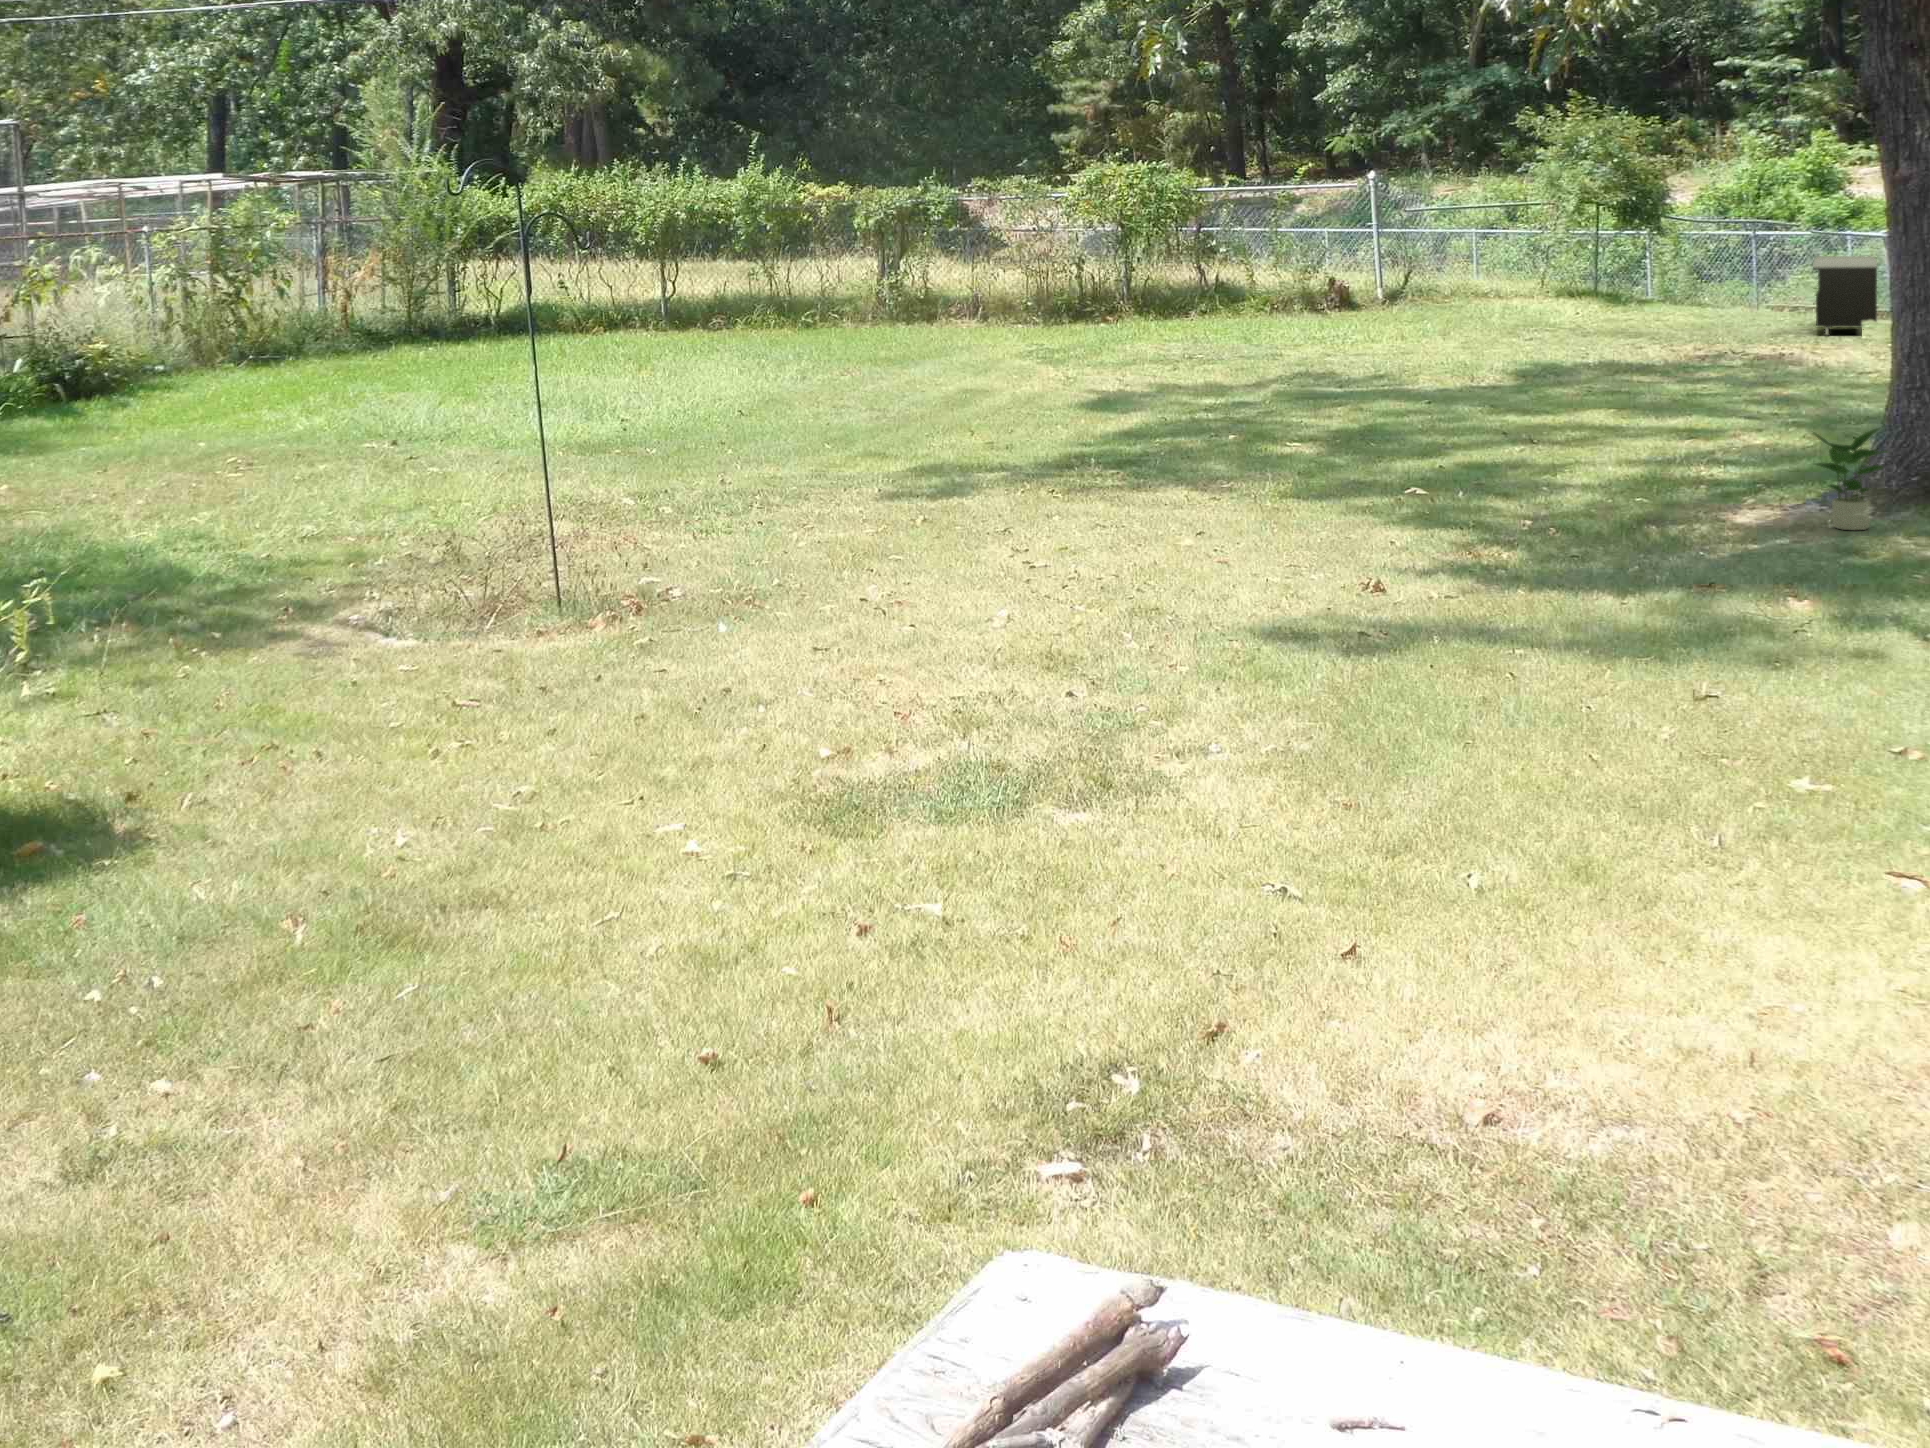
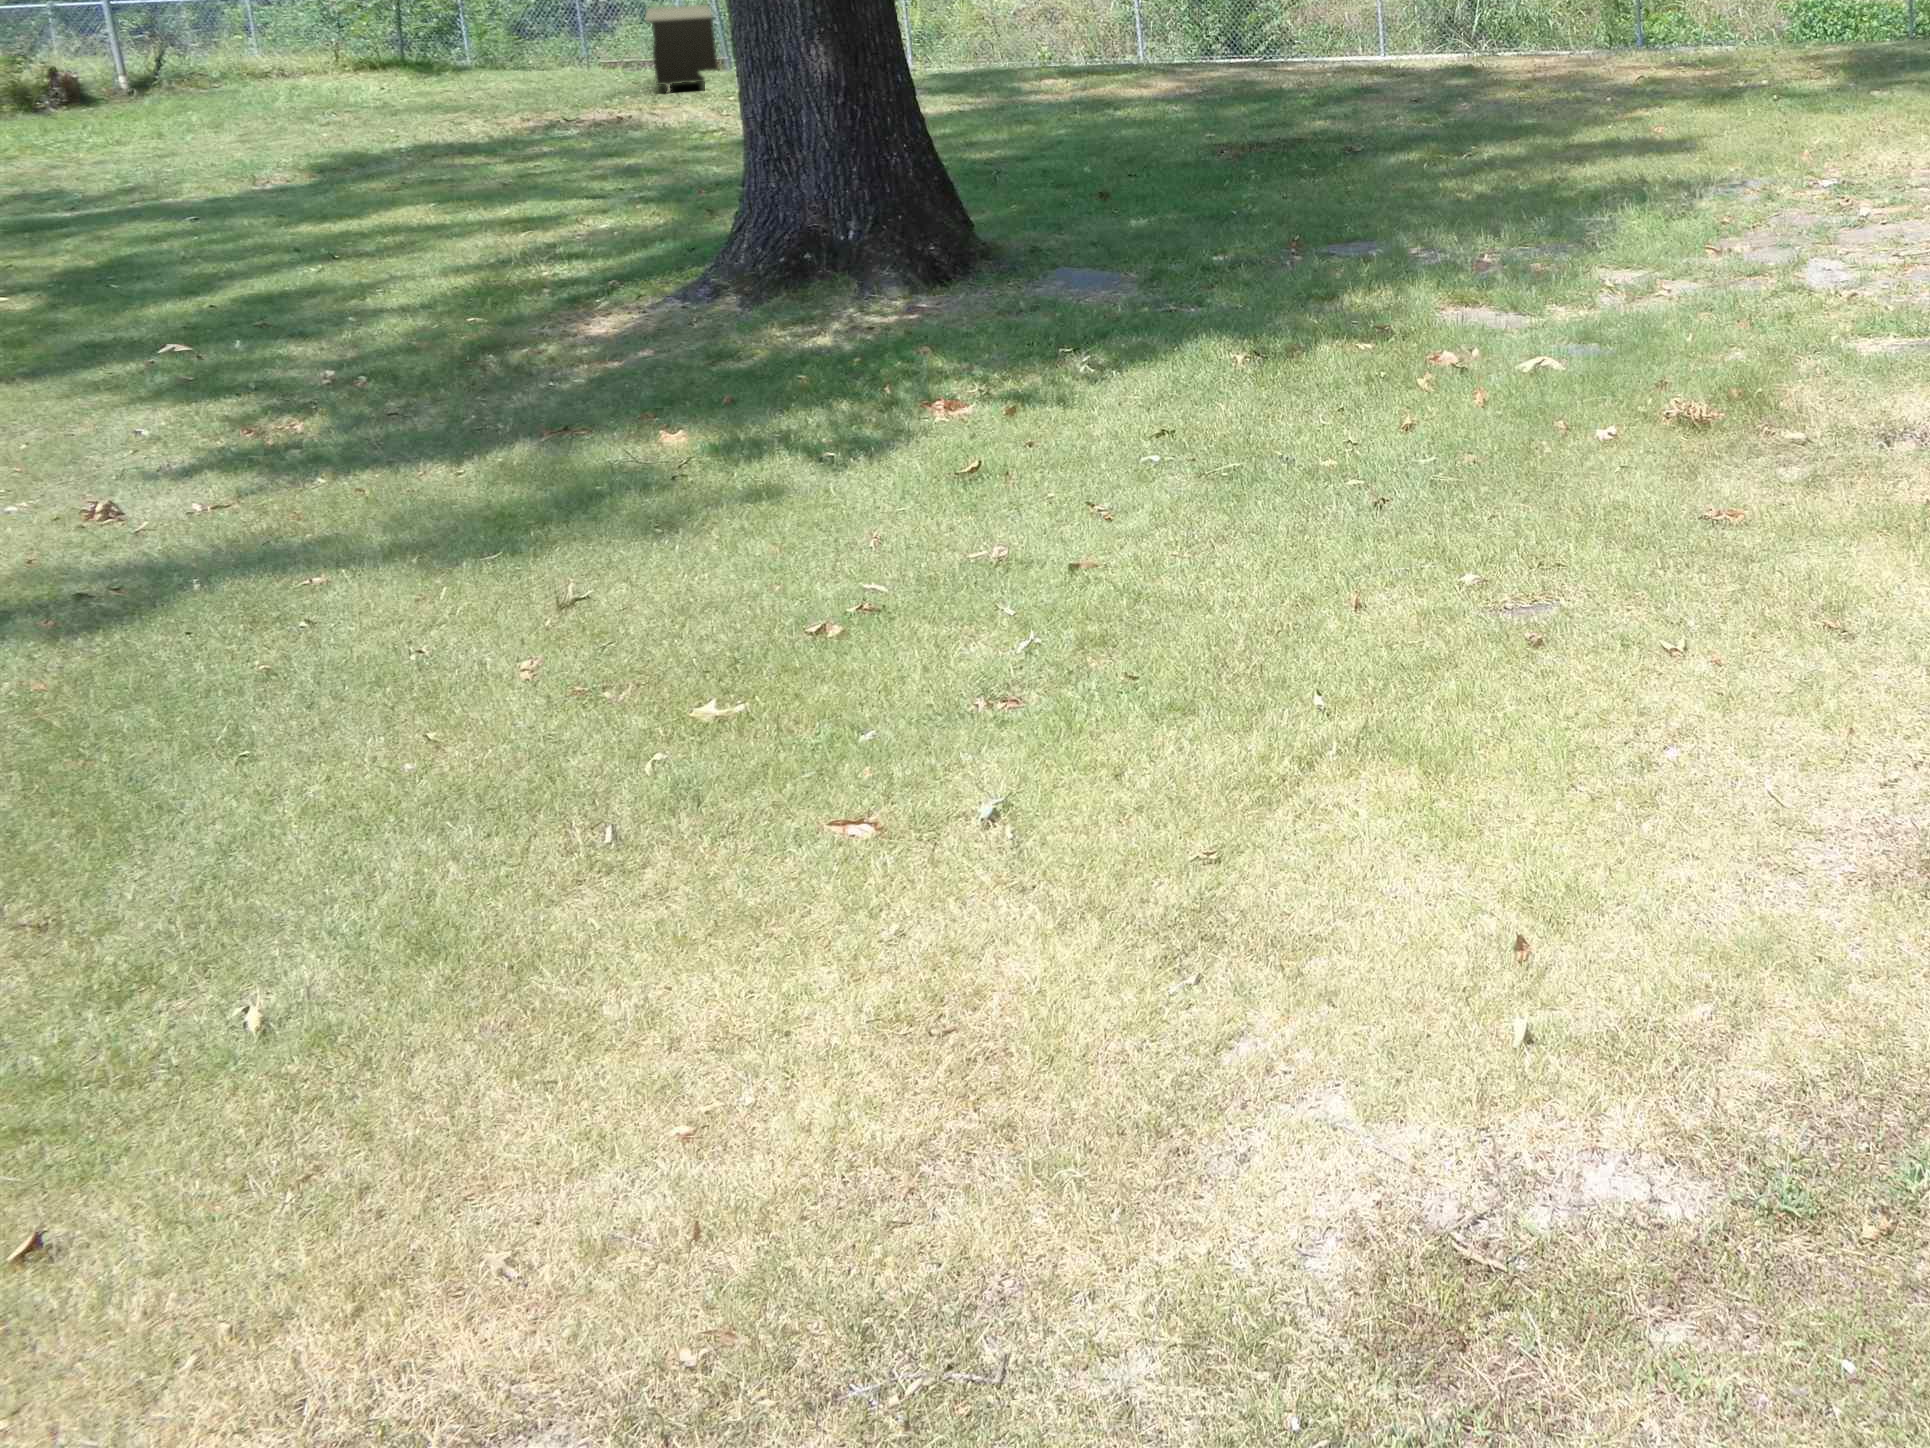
potted plant: present [1813,428,1887,530] -> none [668,207,757,329]

